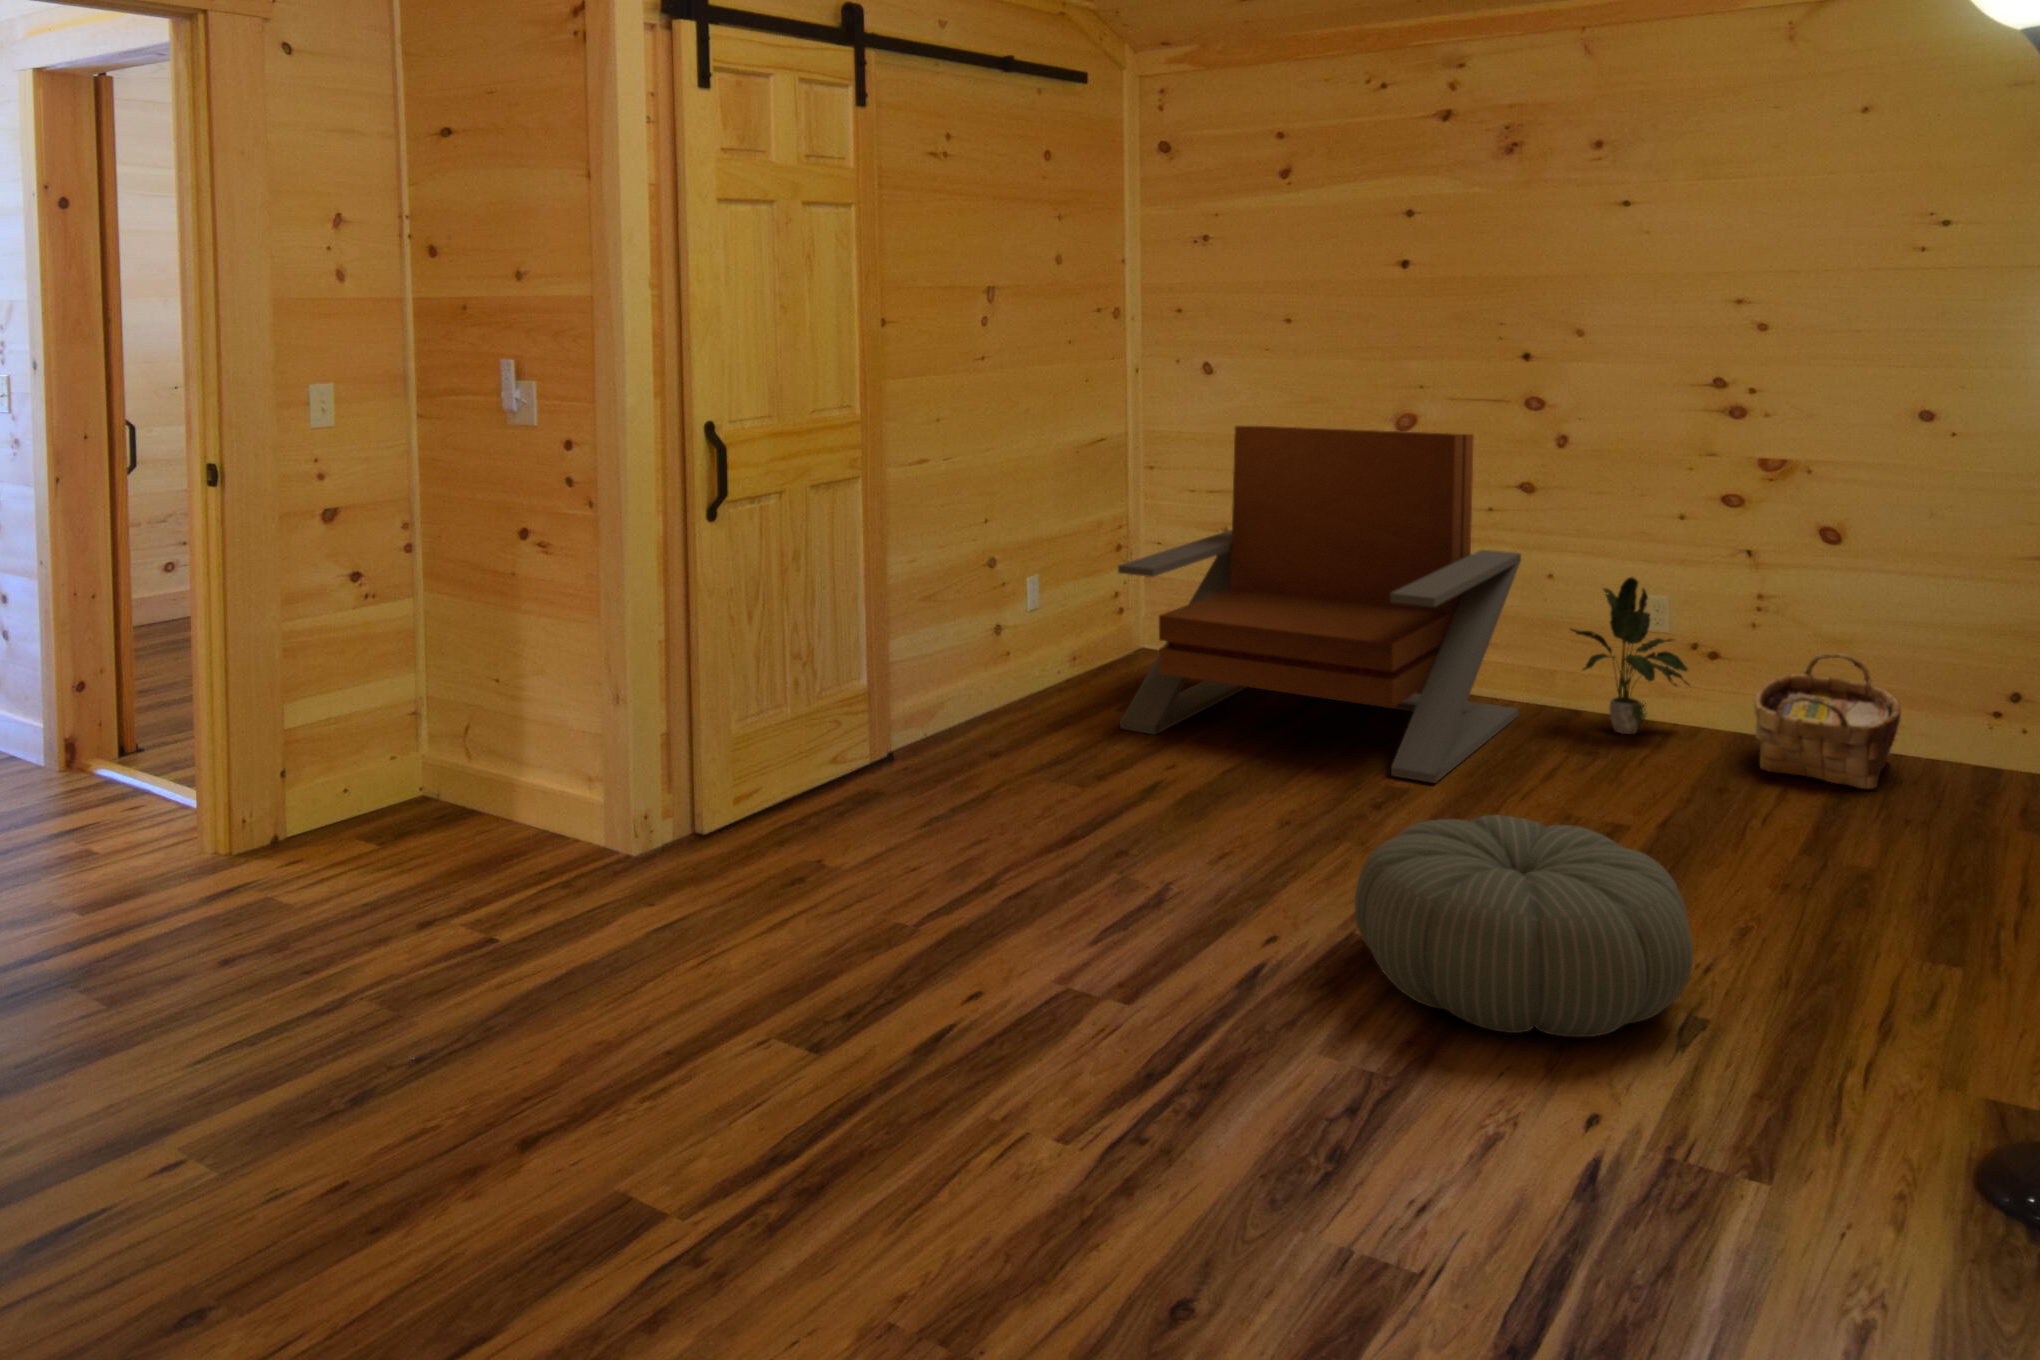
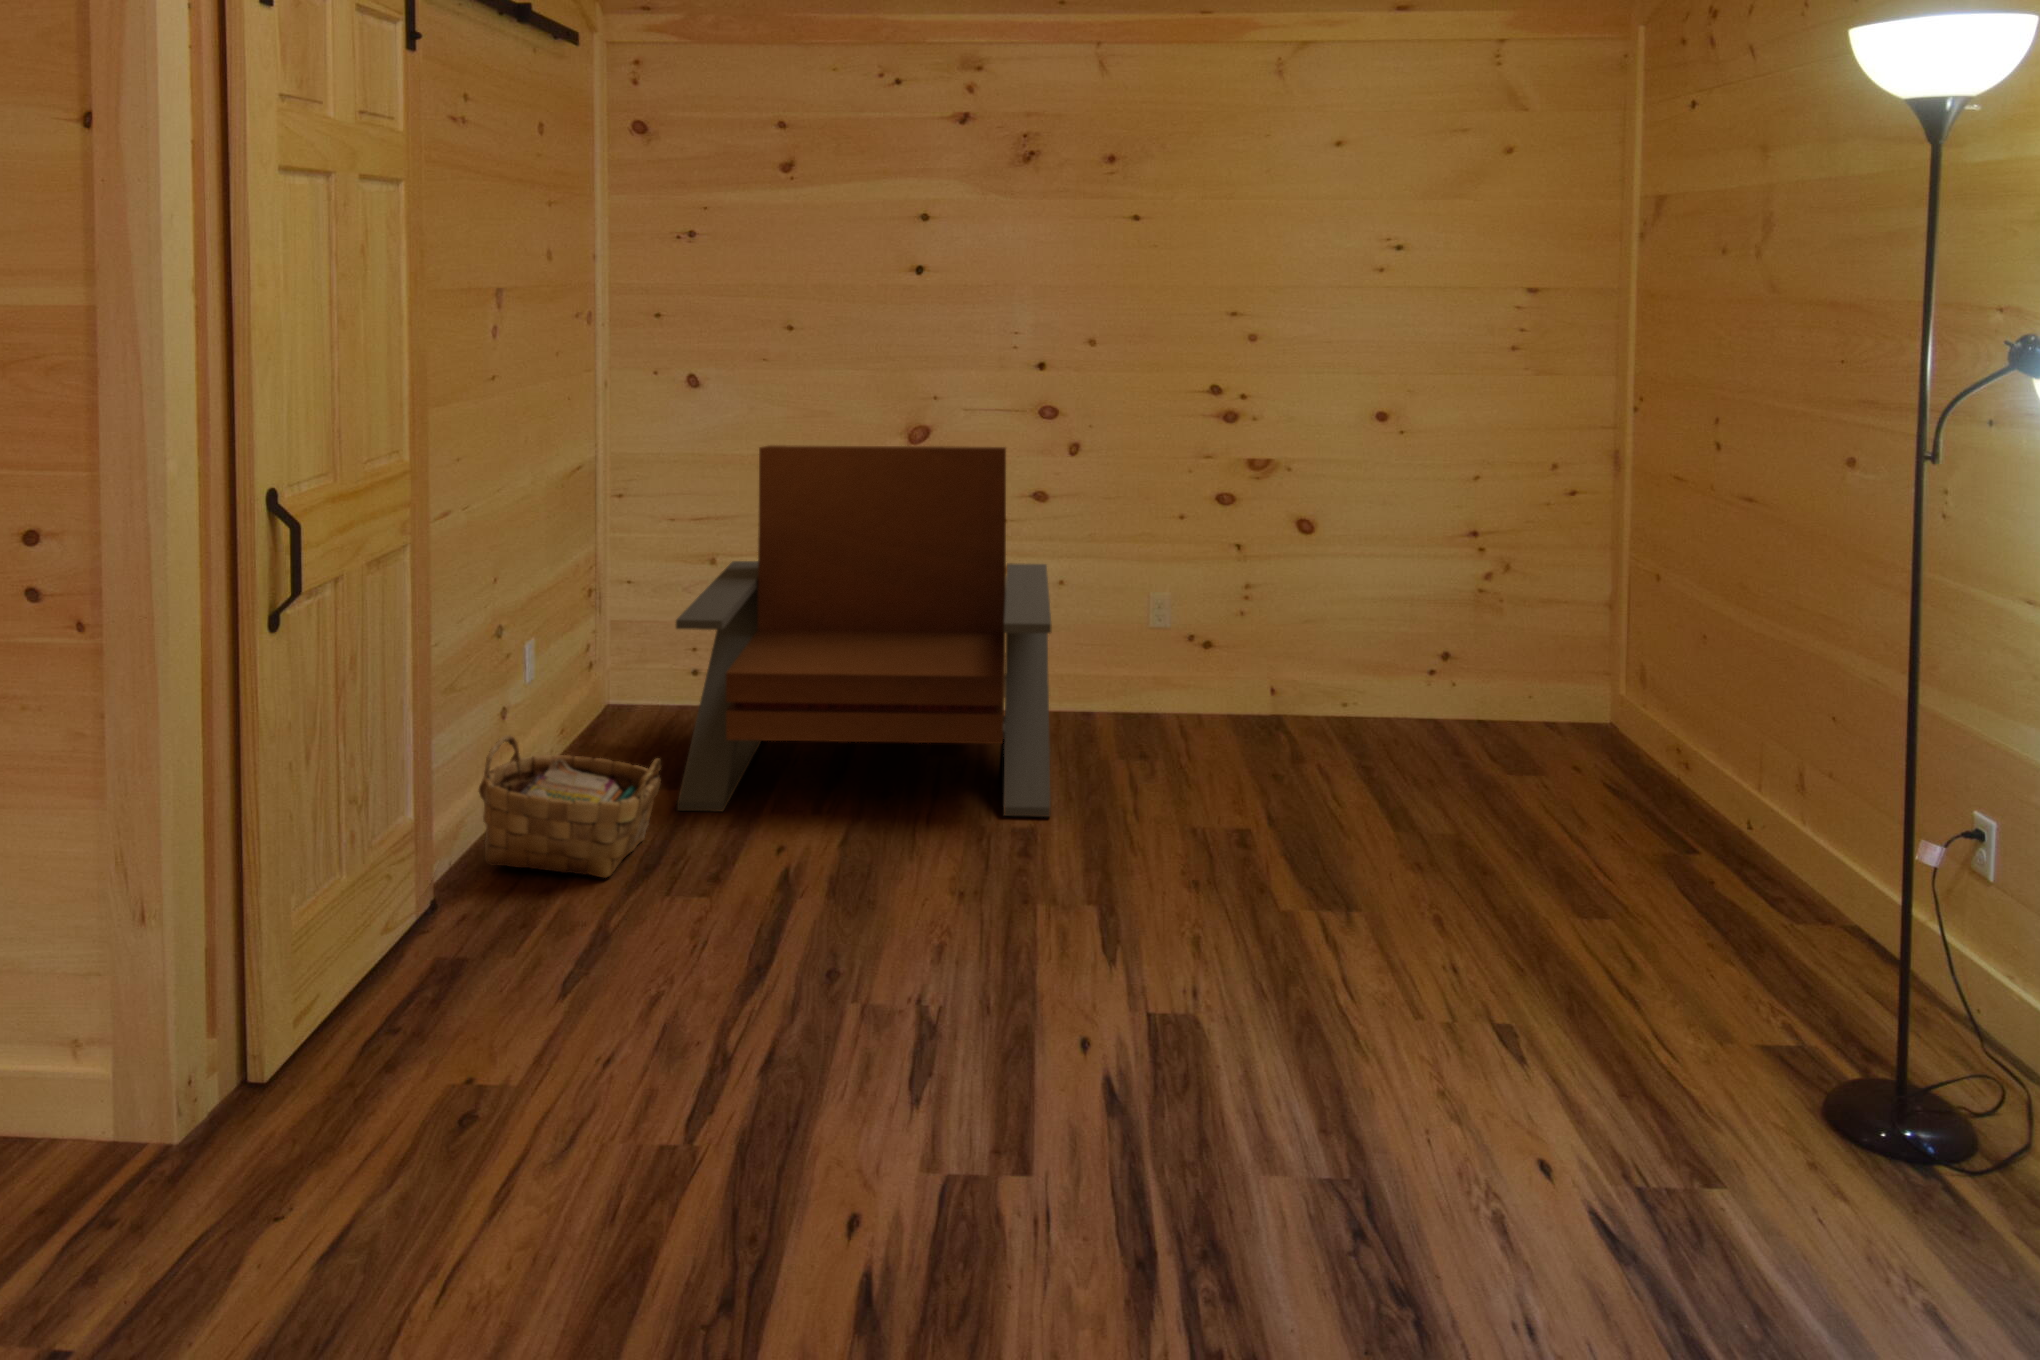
potted plant: present [1571,577,1689,734] -> none [1103,579,1203,732]
woven basket: present [1754,653,1901,789] -> present [478,735,661,878]
pouf: present [1355,815,1693,1037] -> none [1178,851,1513,1090]

